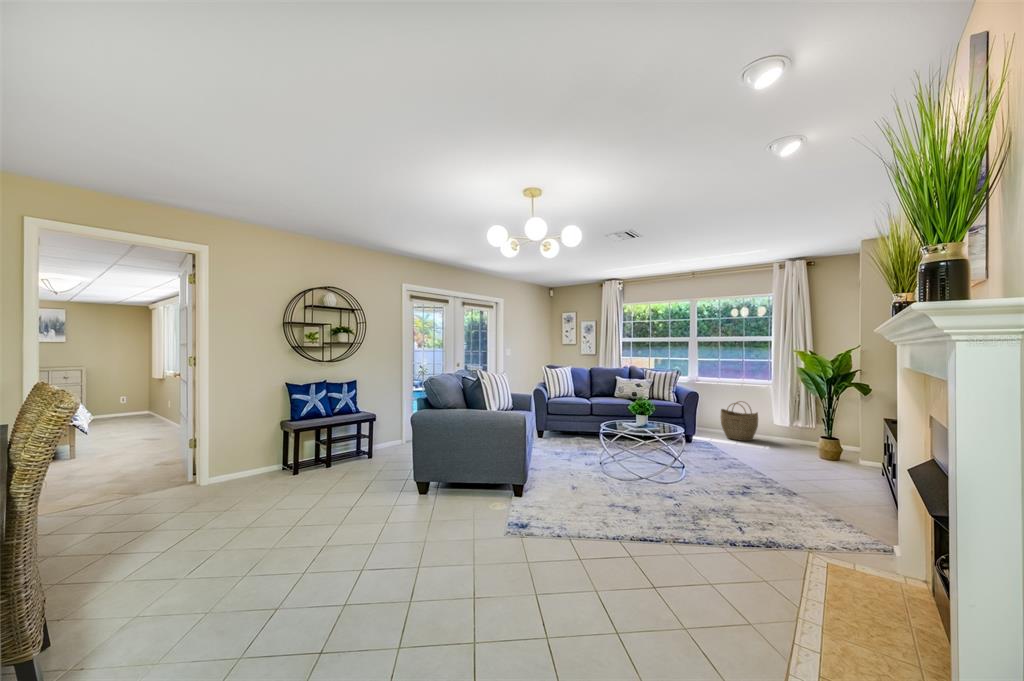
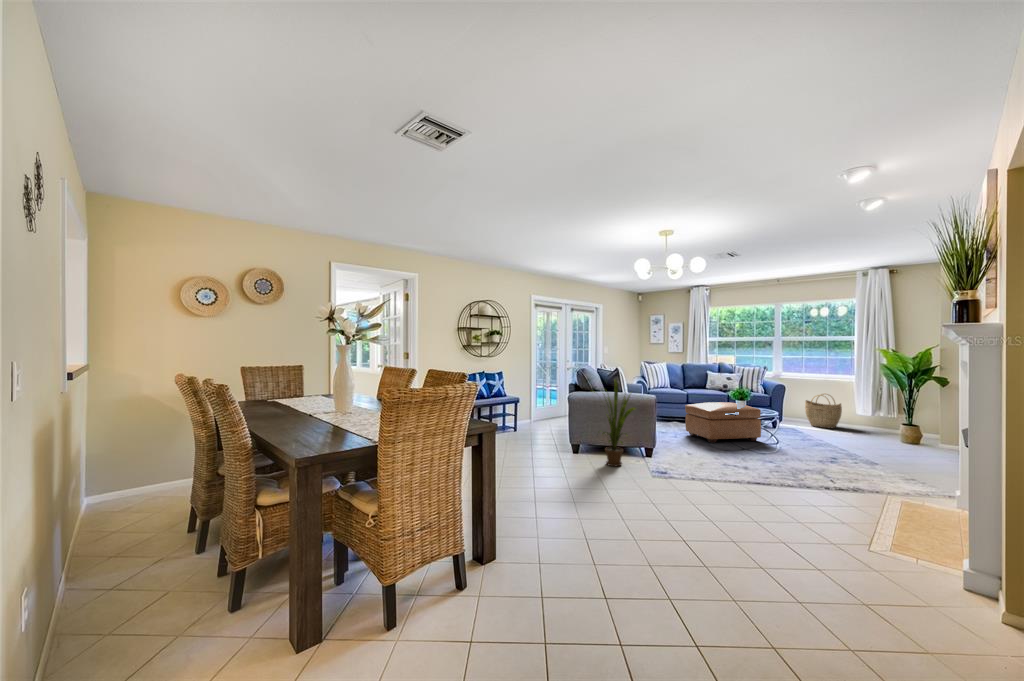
house plant: none [430,391,494,518] -> present [603,380,635,466]
ottoman: none [582,416,668,468] -> present [685,402,761,443]

